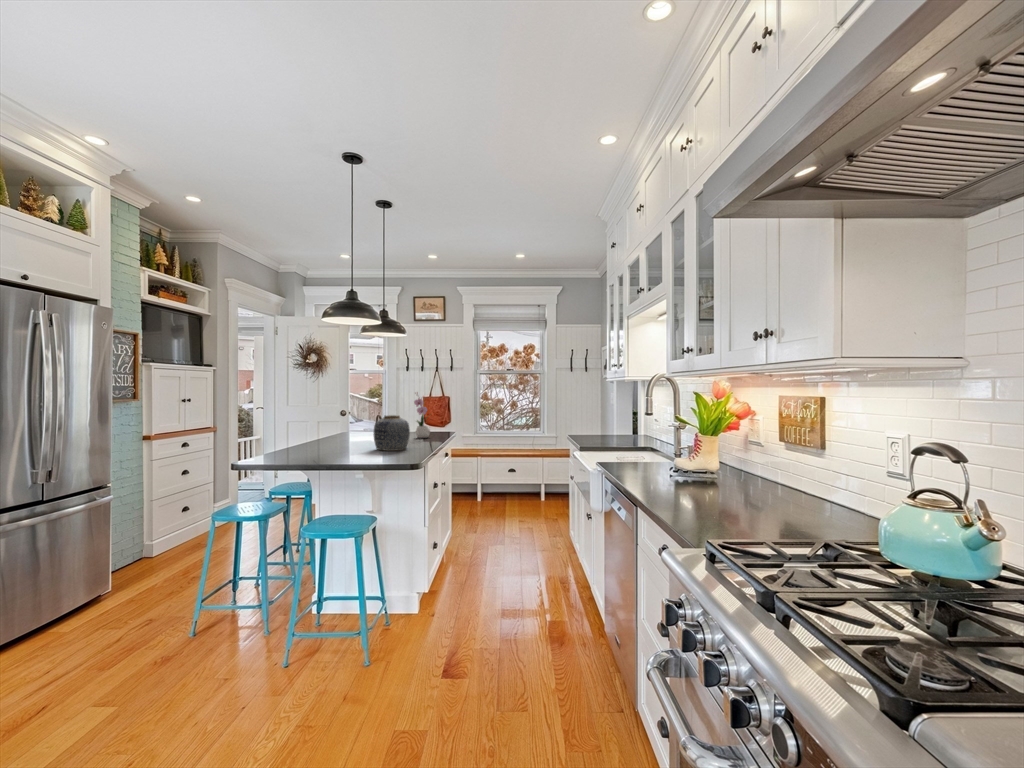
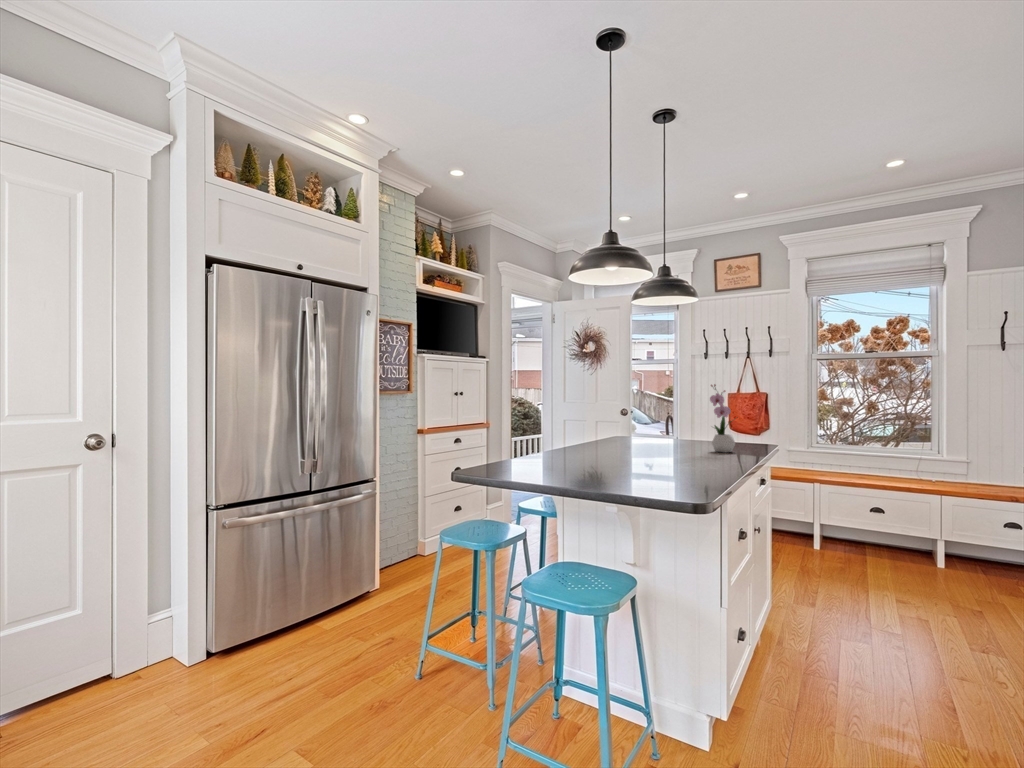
vase: present [373,415,410,451] -> none [644,417,700,472]

